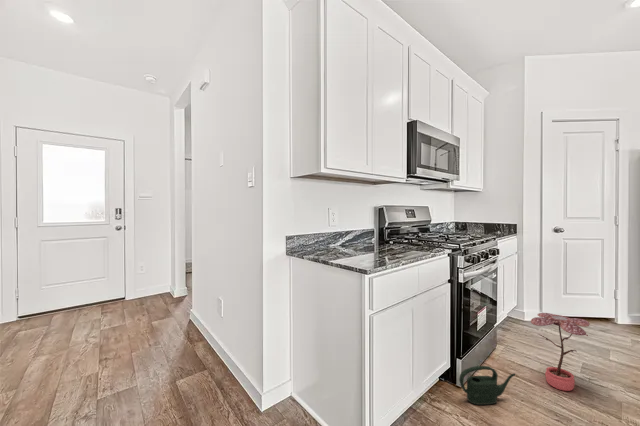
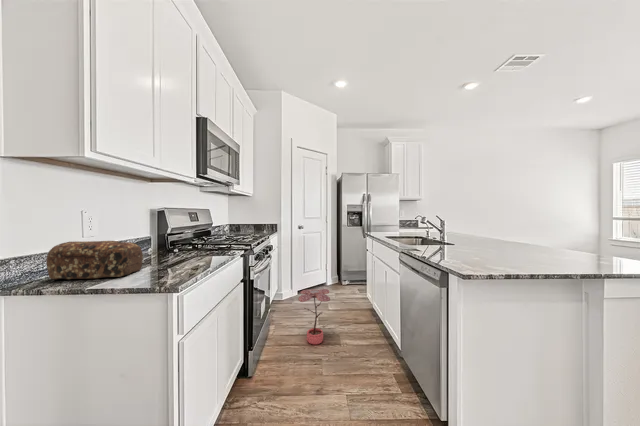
bread loaf: none [313,229,362,255] -> present [46,241,143,280]
watering can: present [459,366,515,405] -> none [254,347,293,390]

